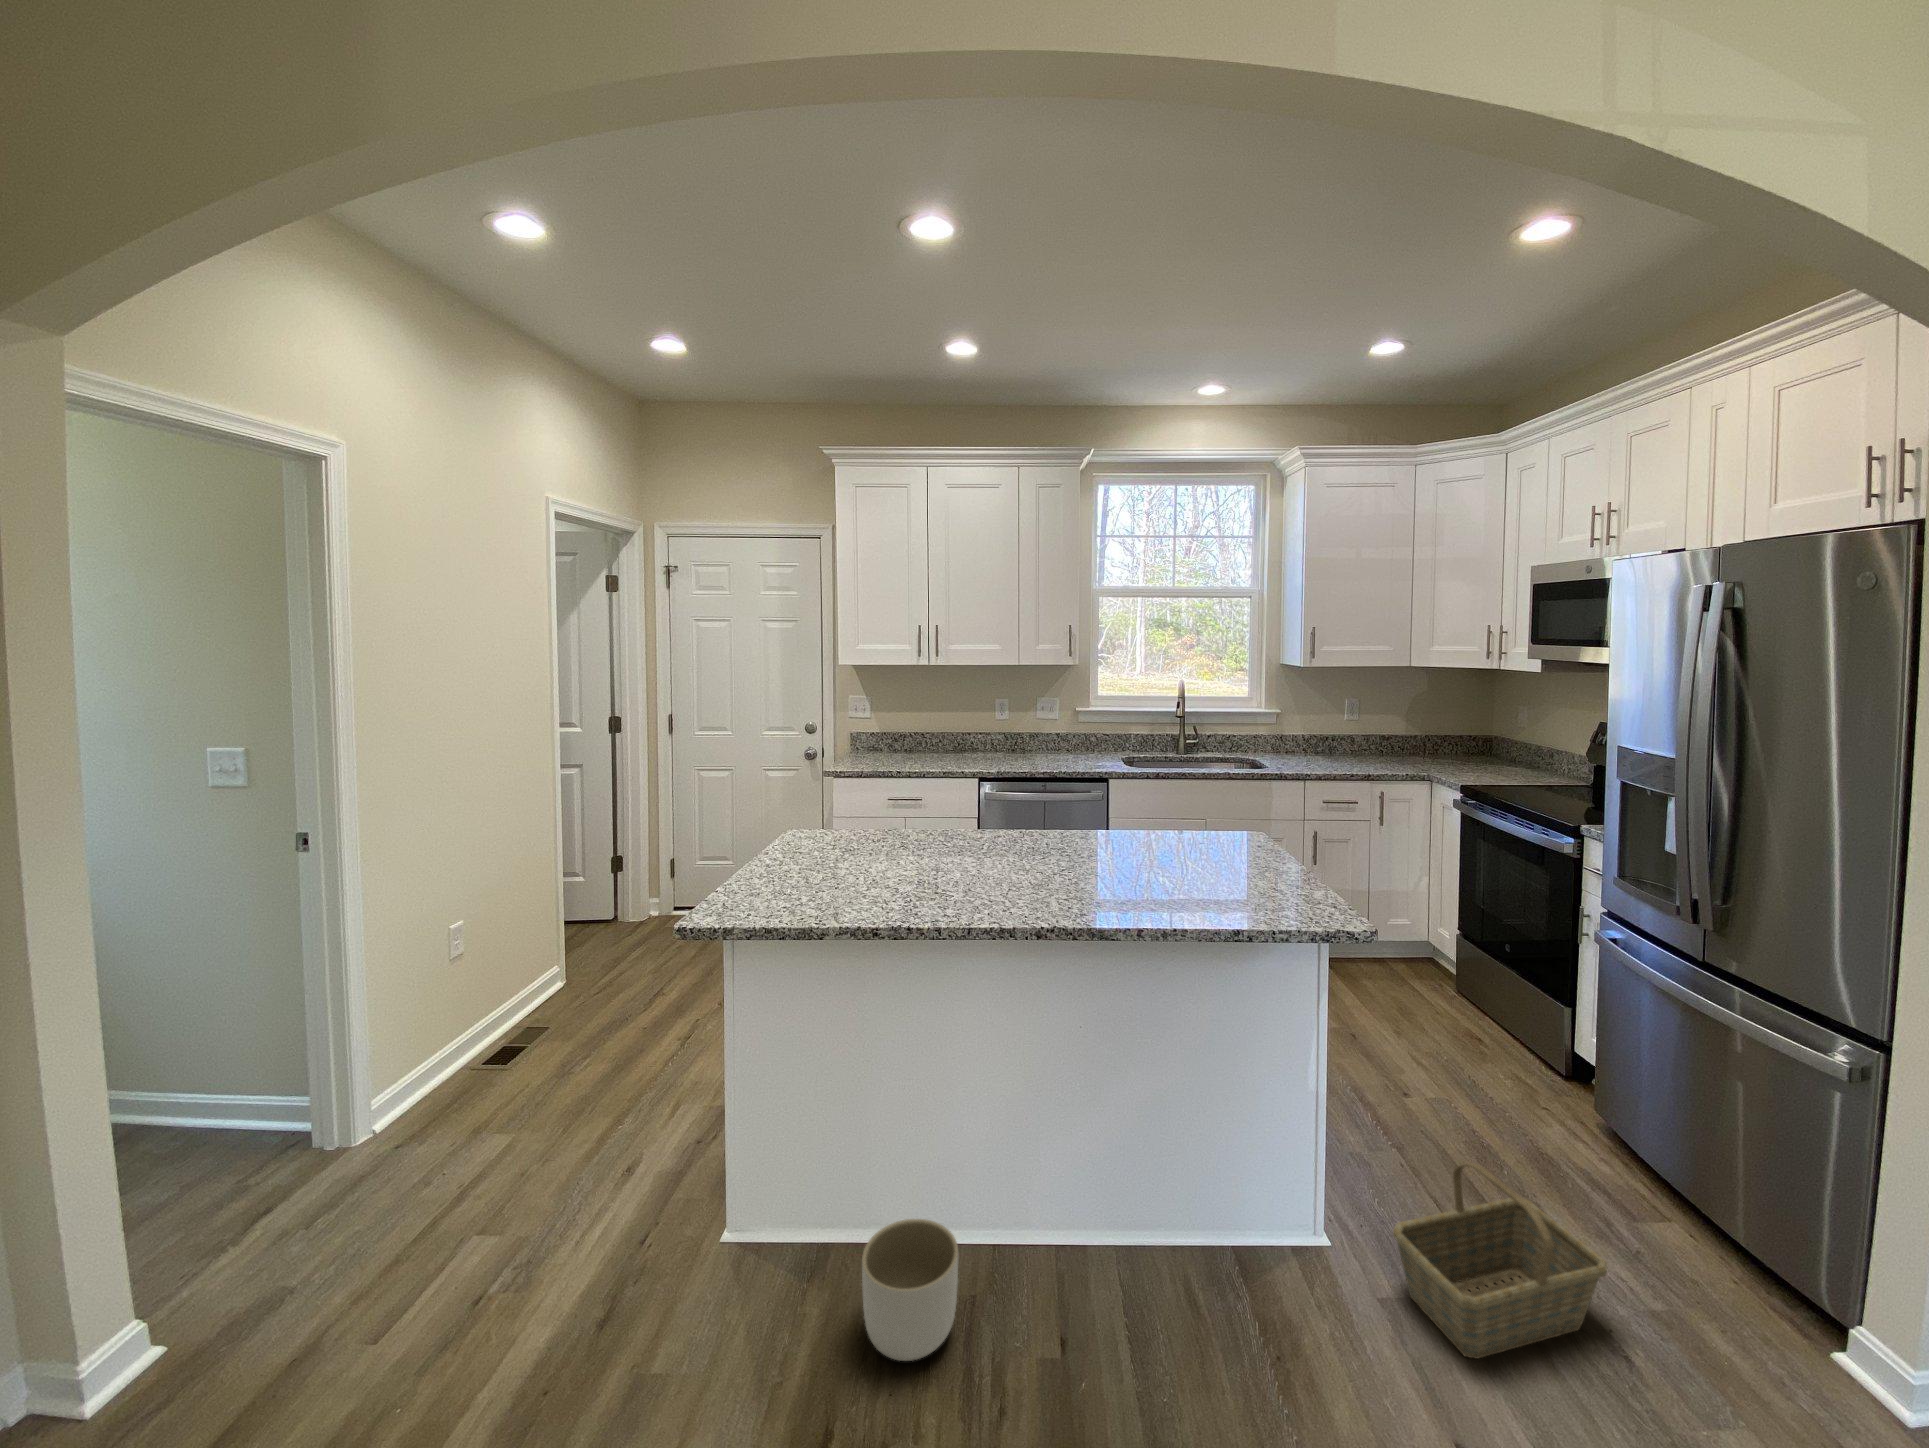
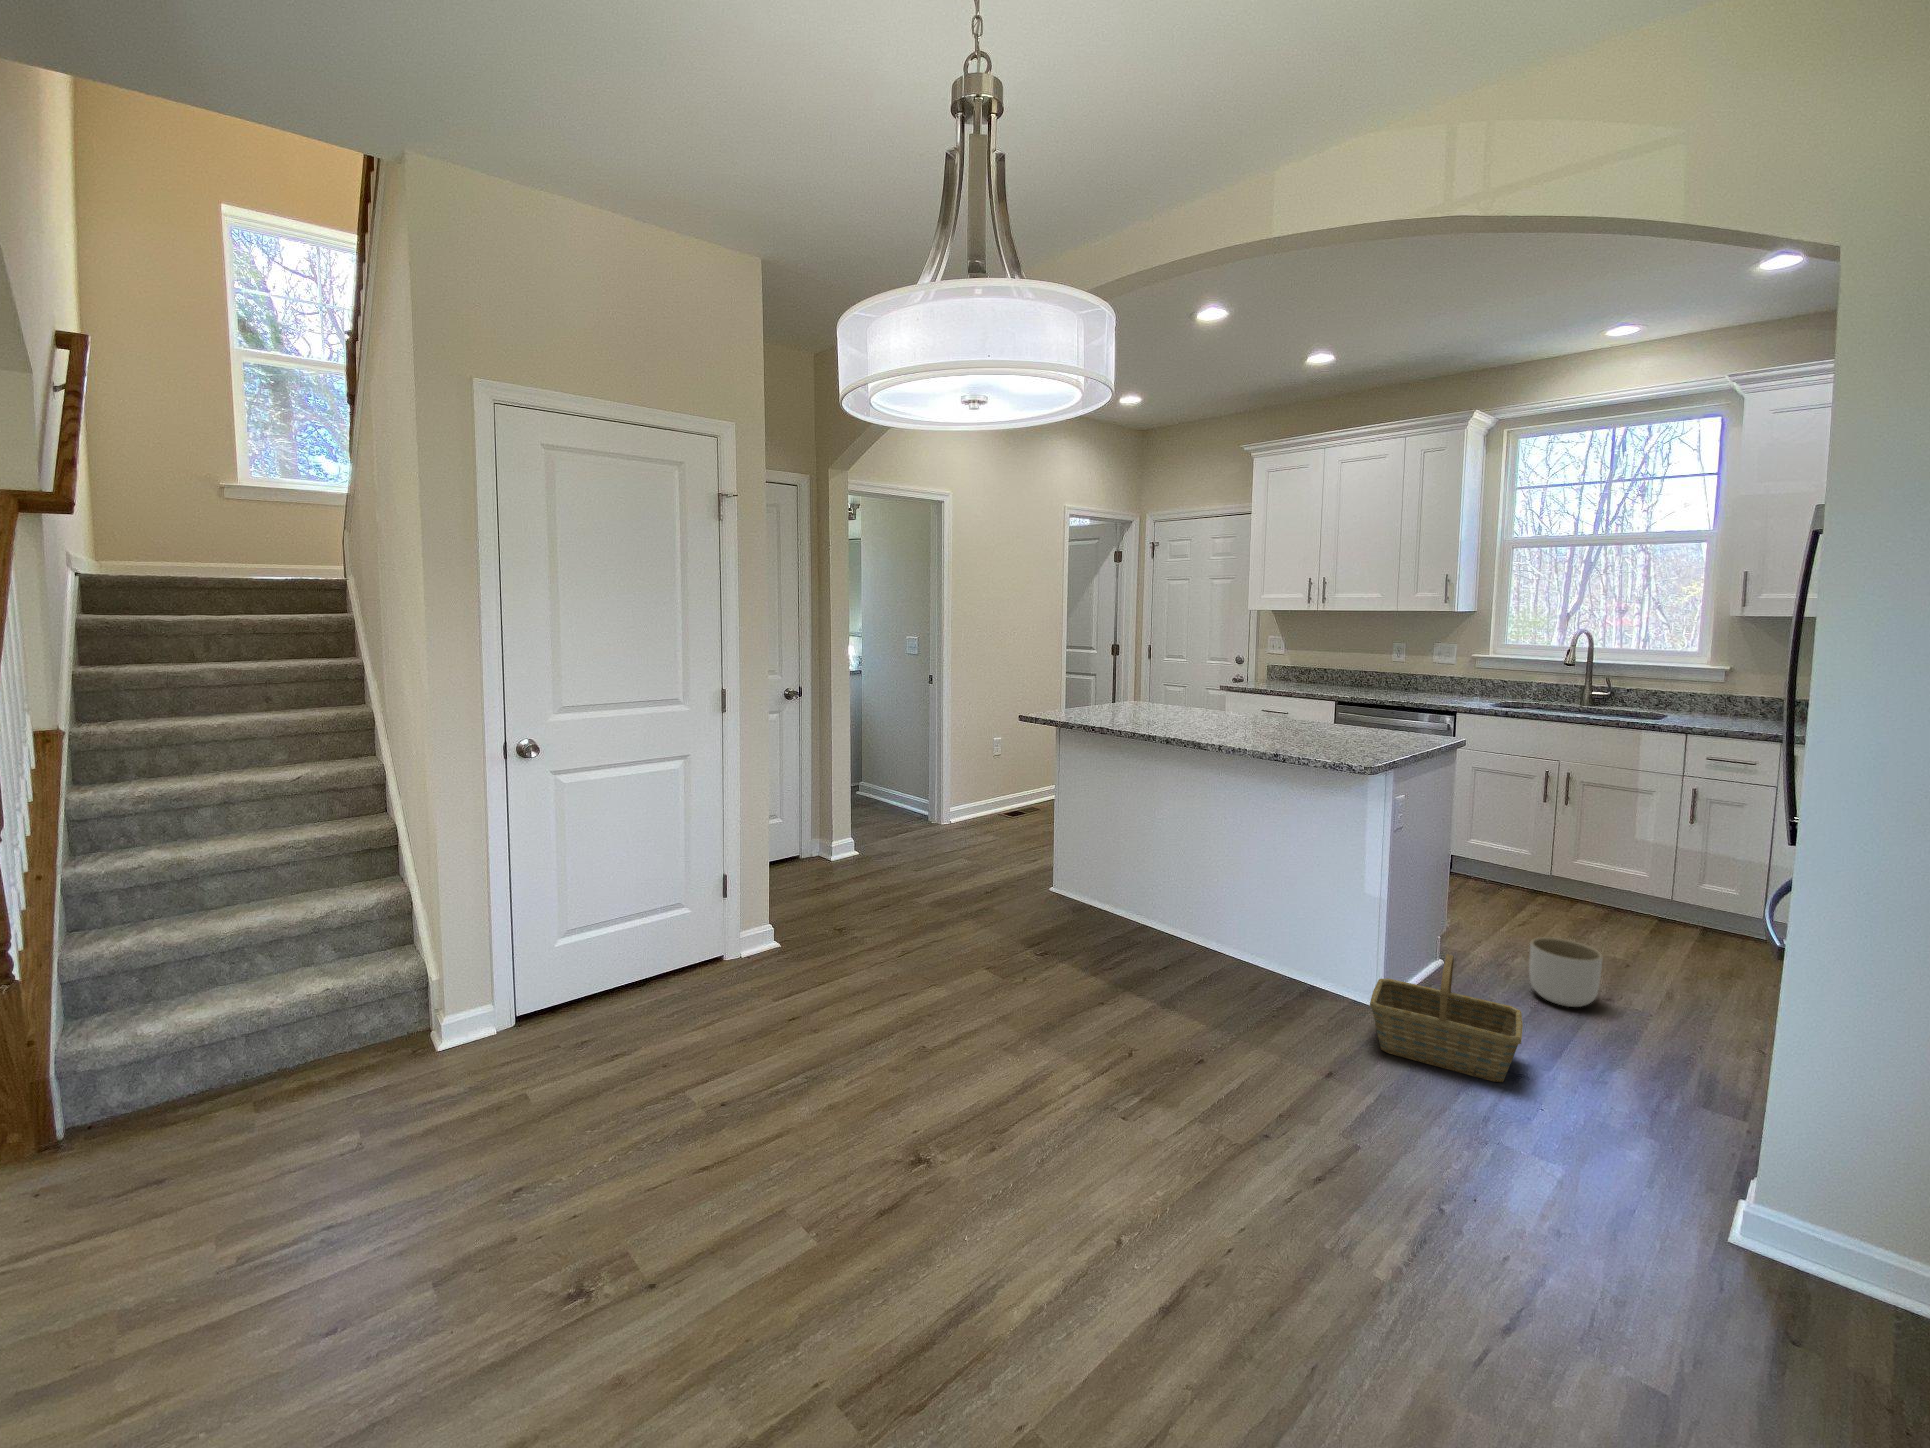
planter: present [862,1219,958,1361] -> present [1529,937,1602,1007]

